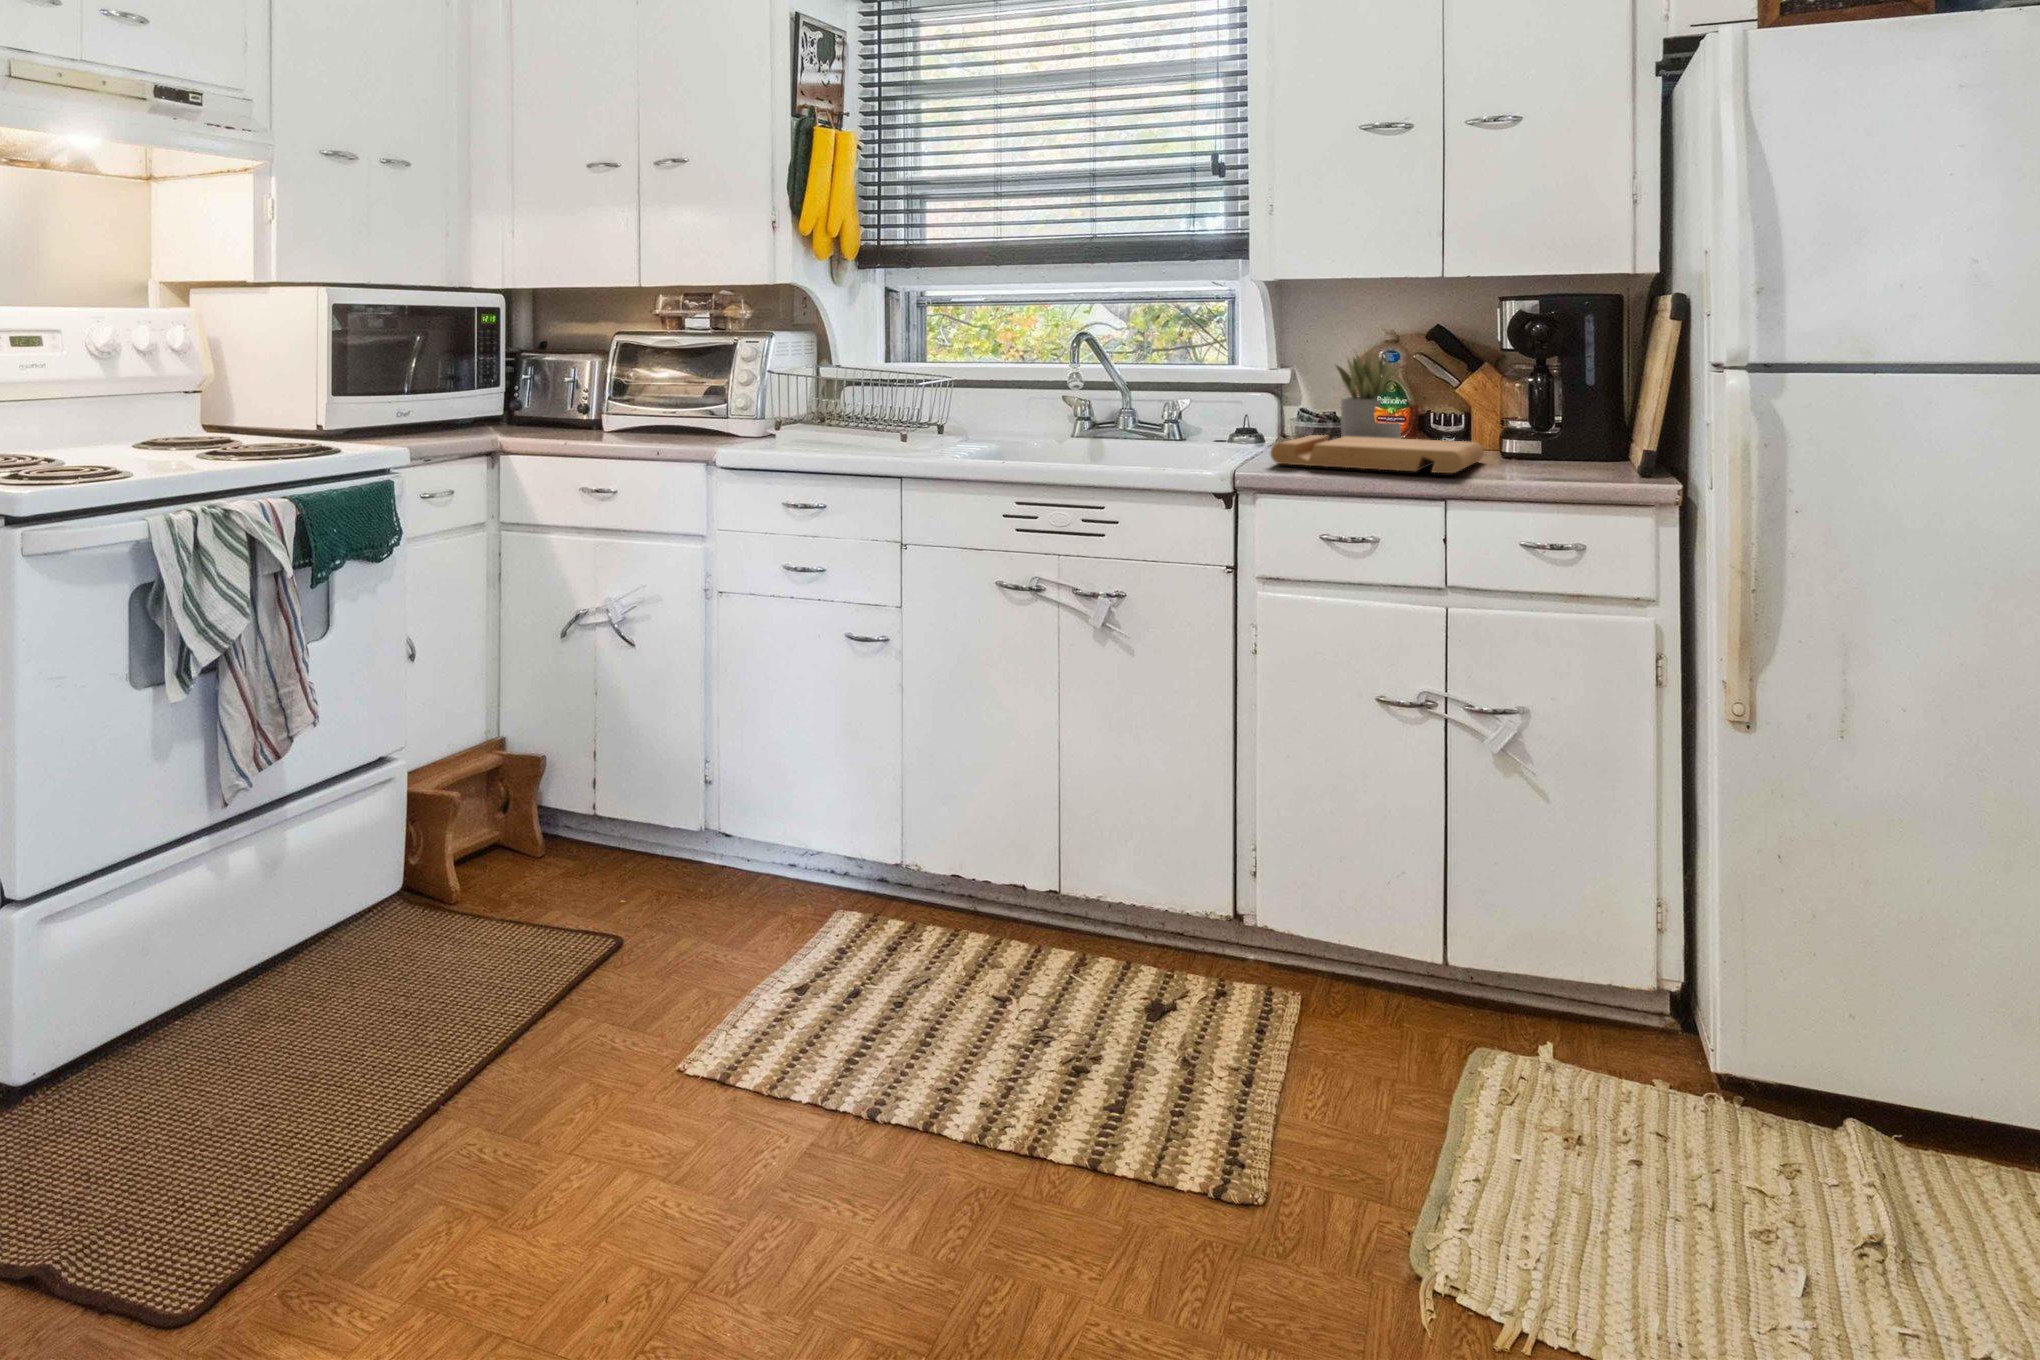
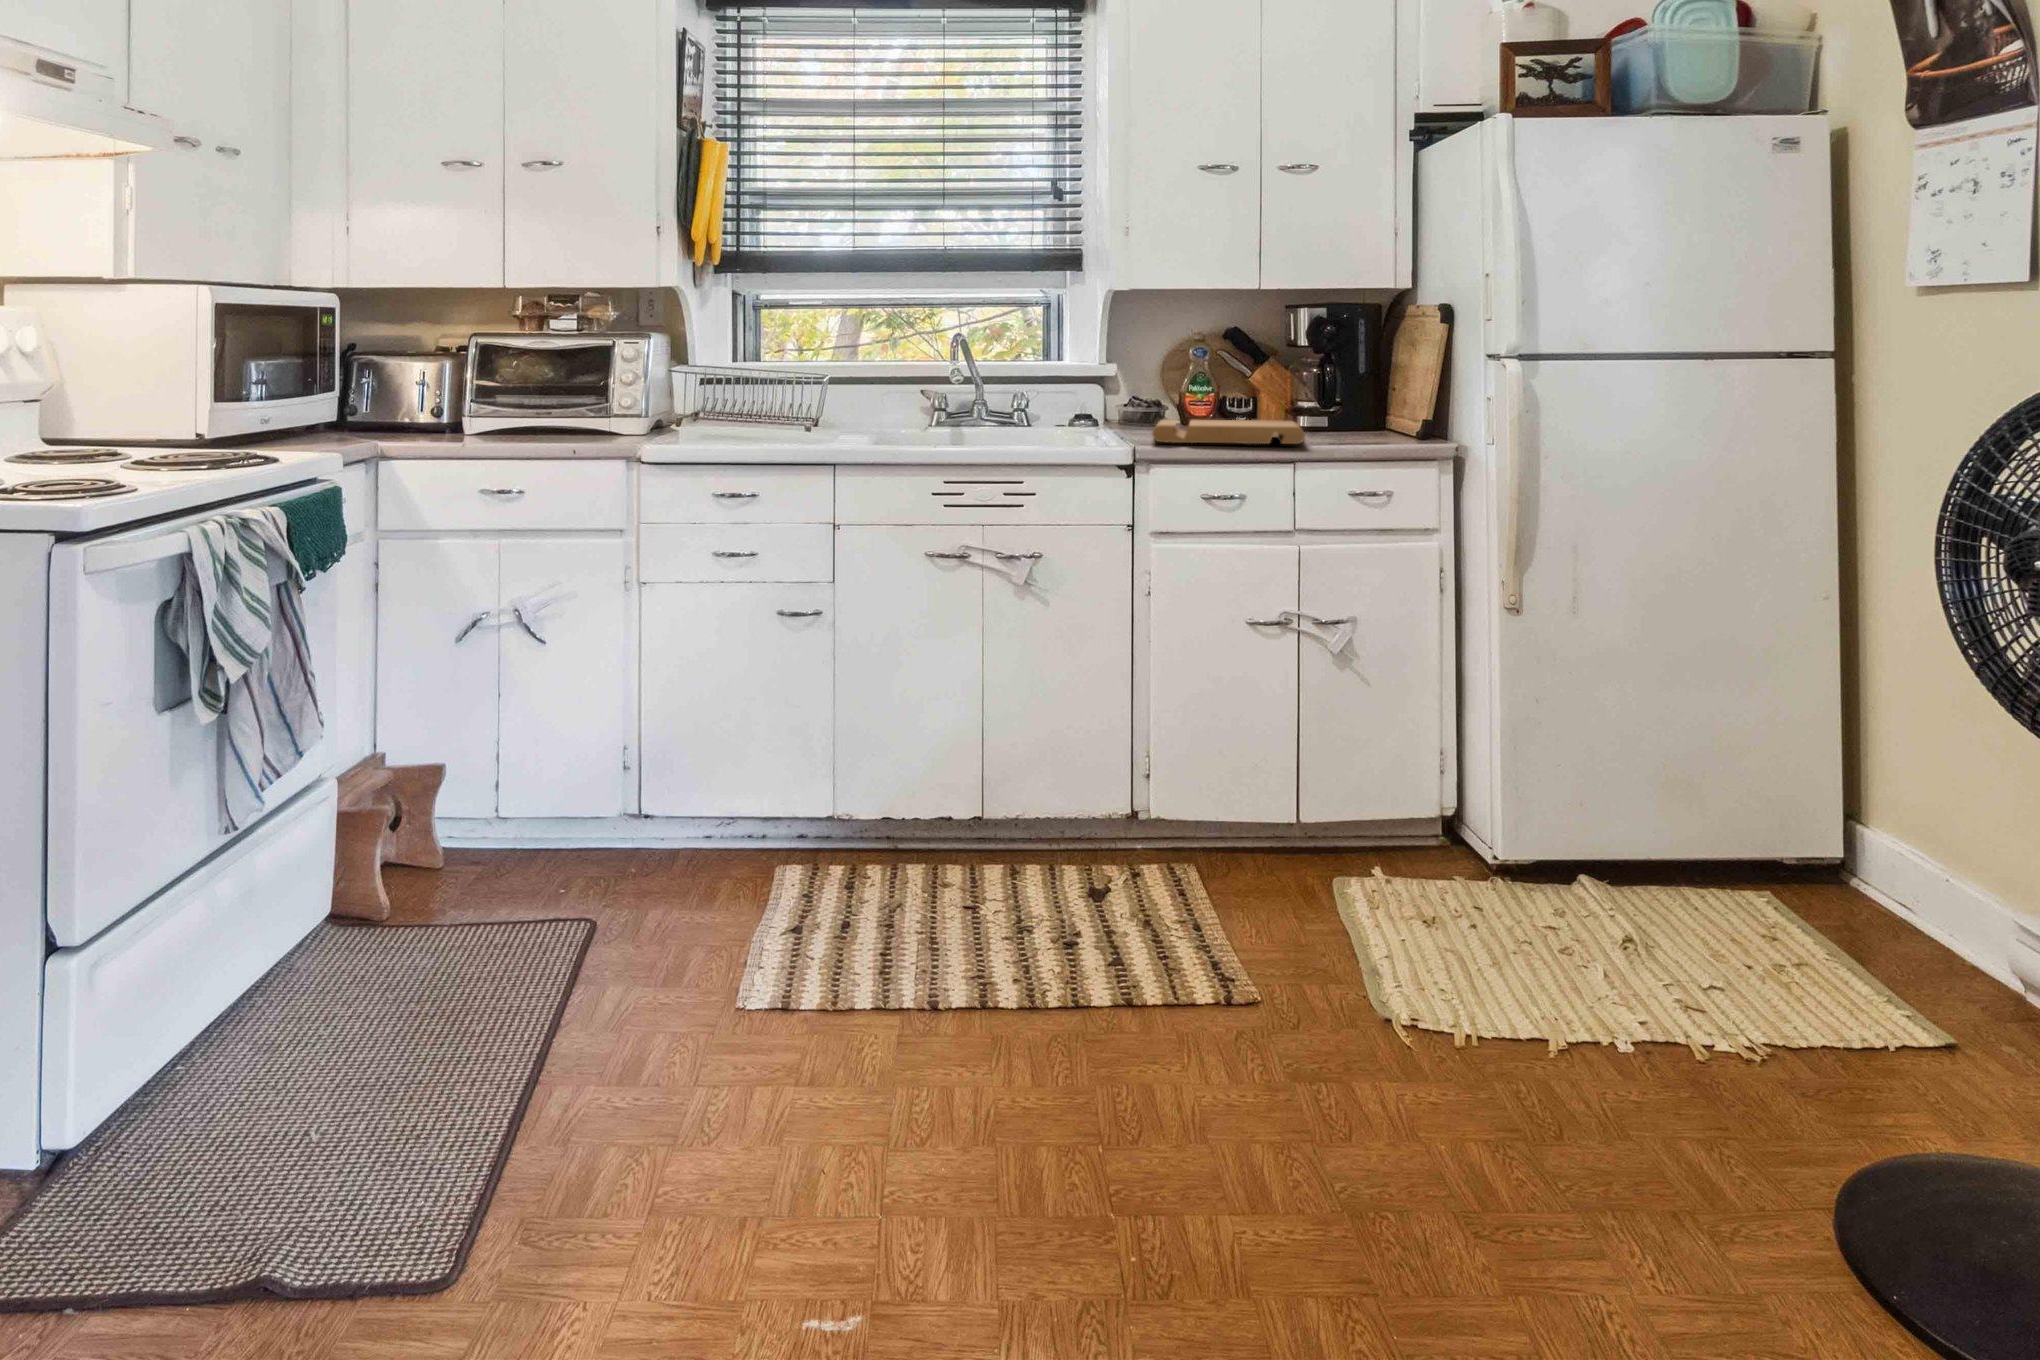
succulent plant: present [1336,349,1402,439] -> none [1159,347,1217,423]

